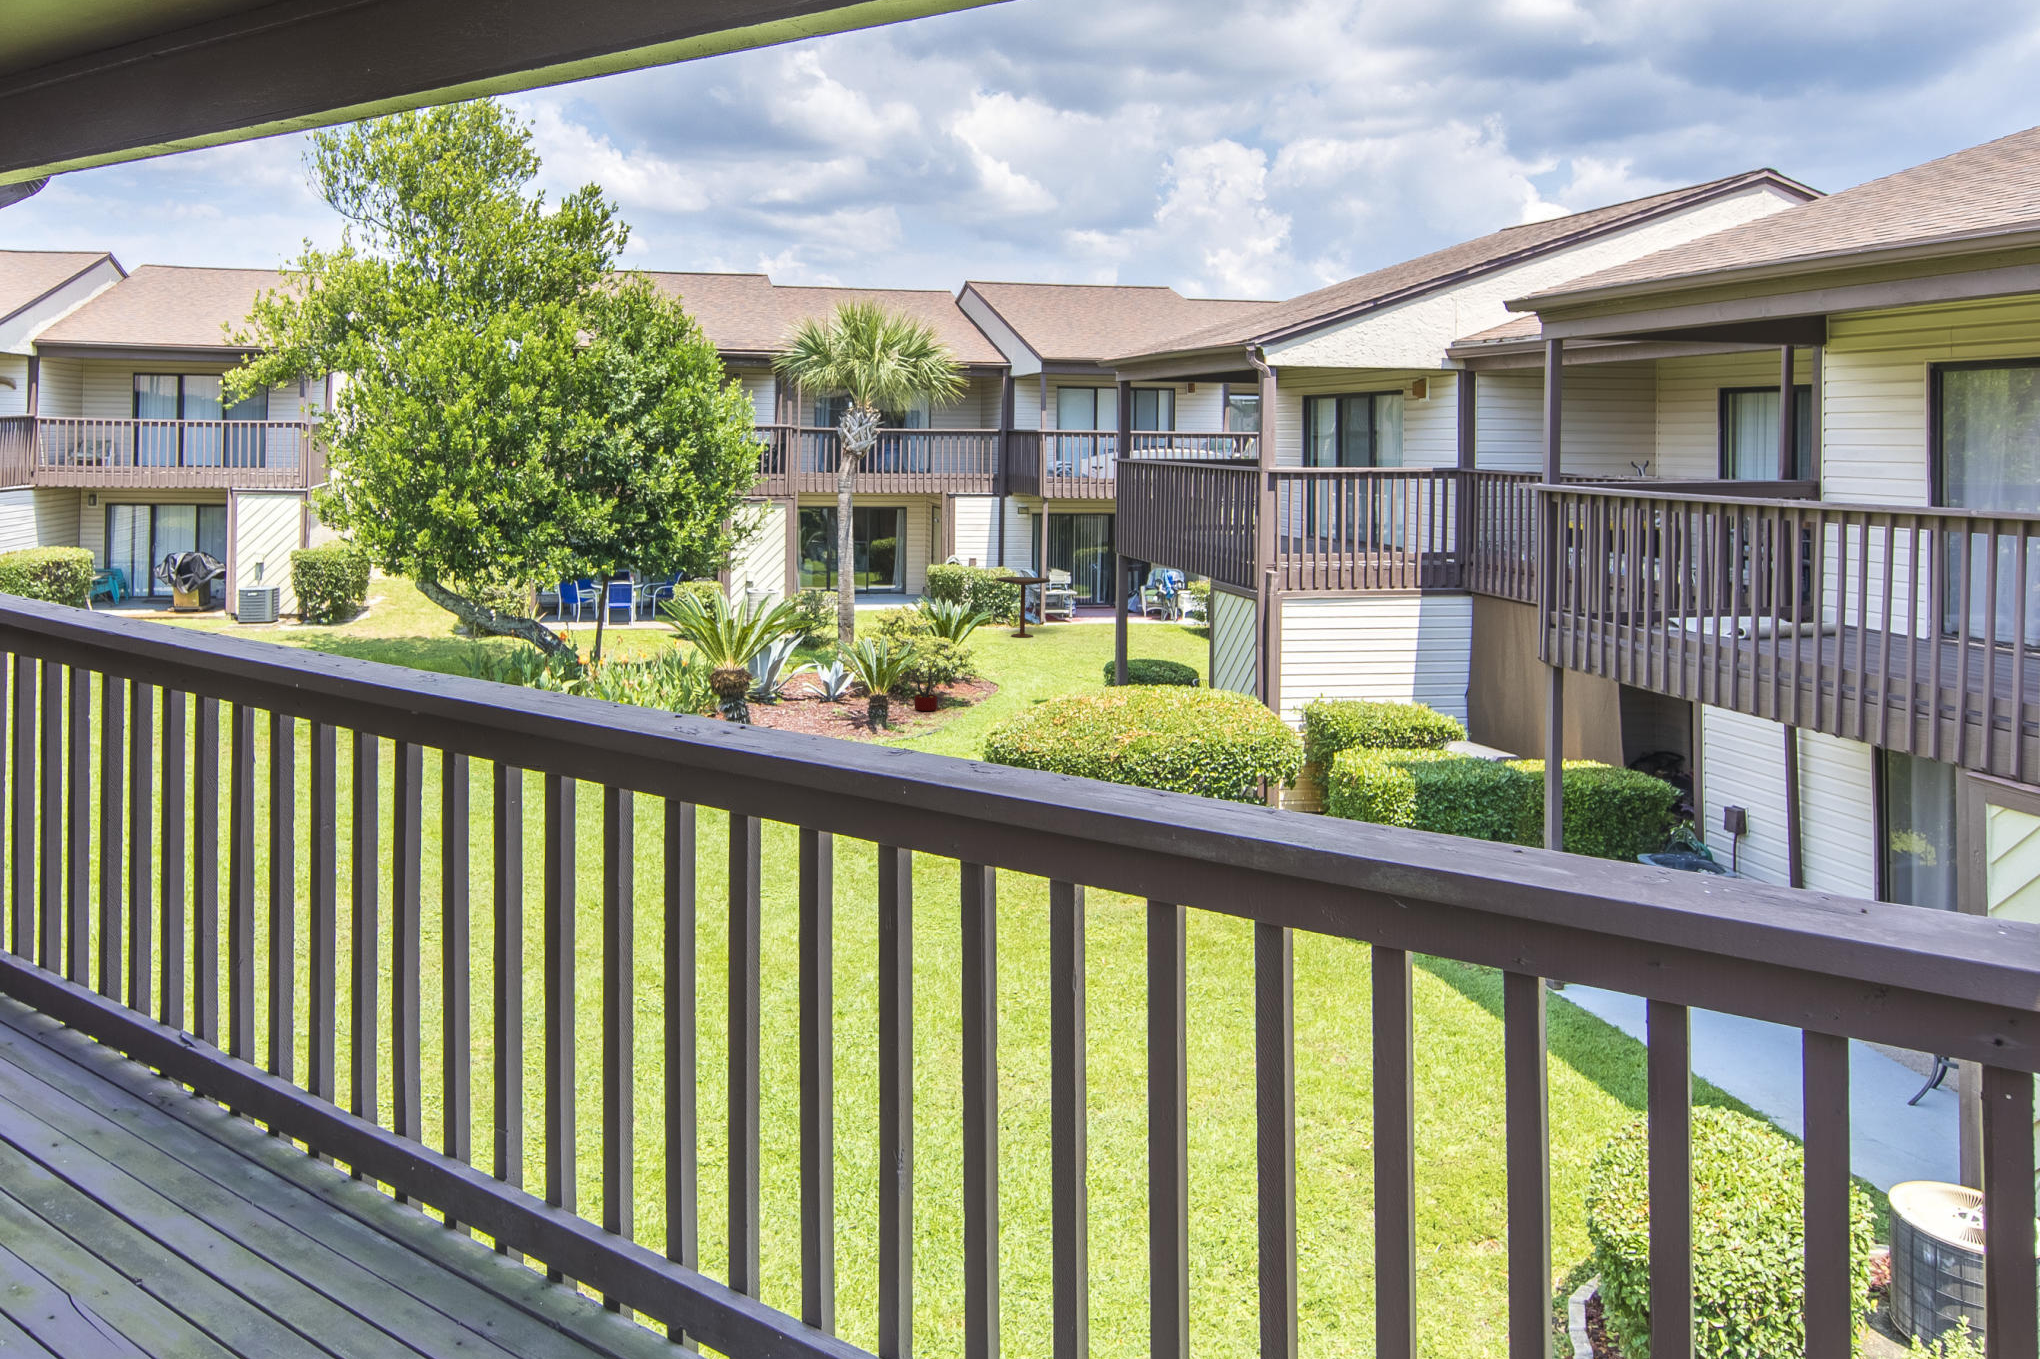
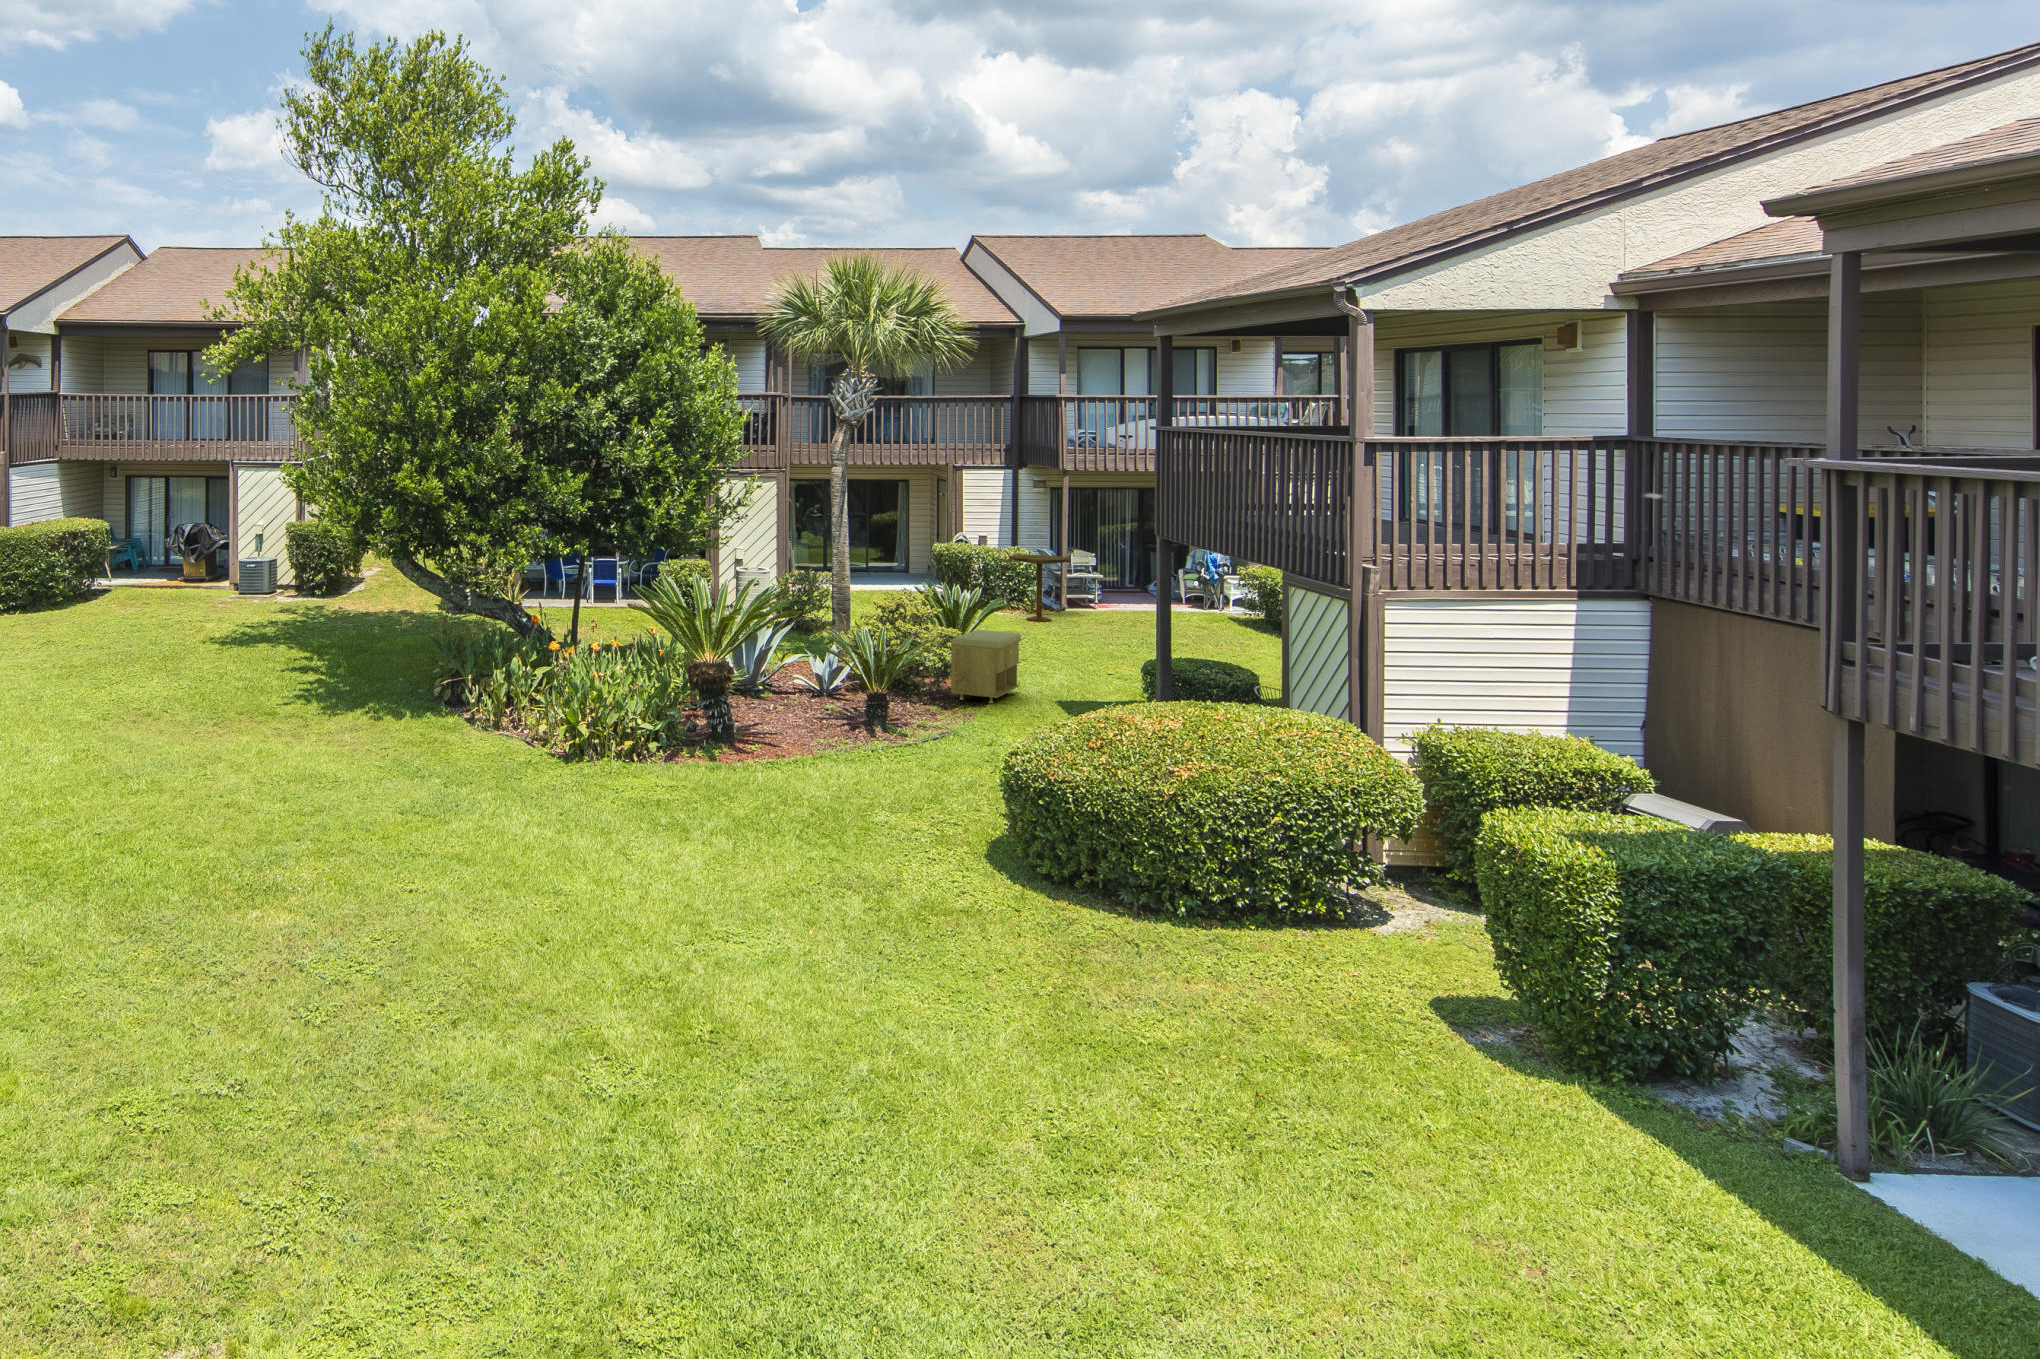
storage bench: none [939,639,999,701] -> present [951,630,1021,703]
decorative plant: present [903,654,946,711] -> none [901,648,964,715]

